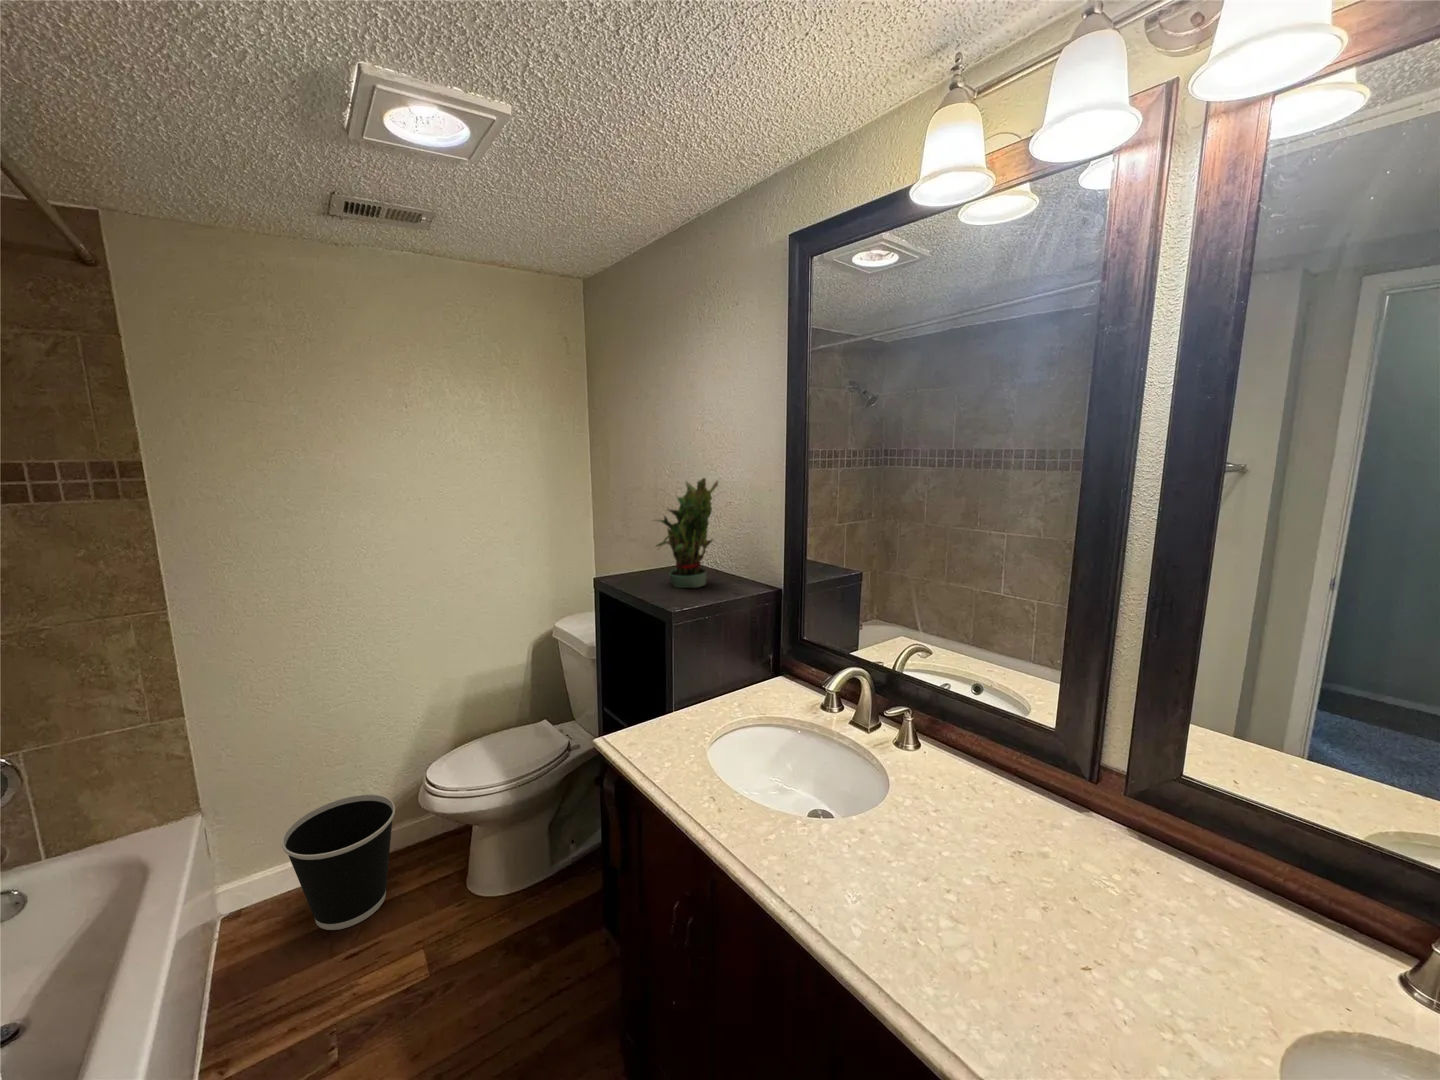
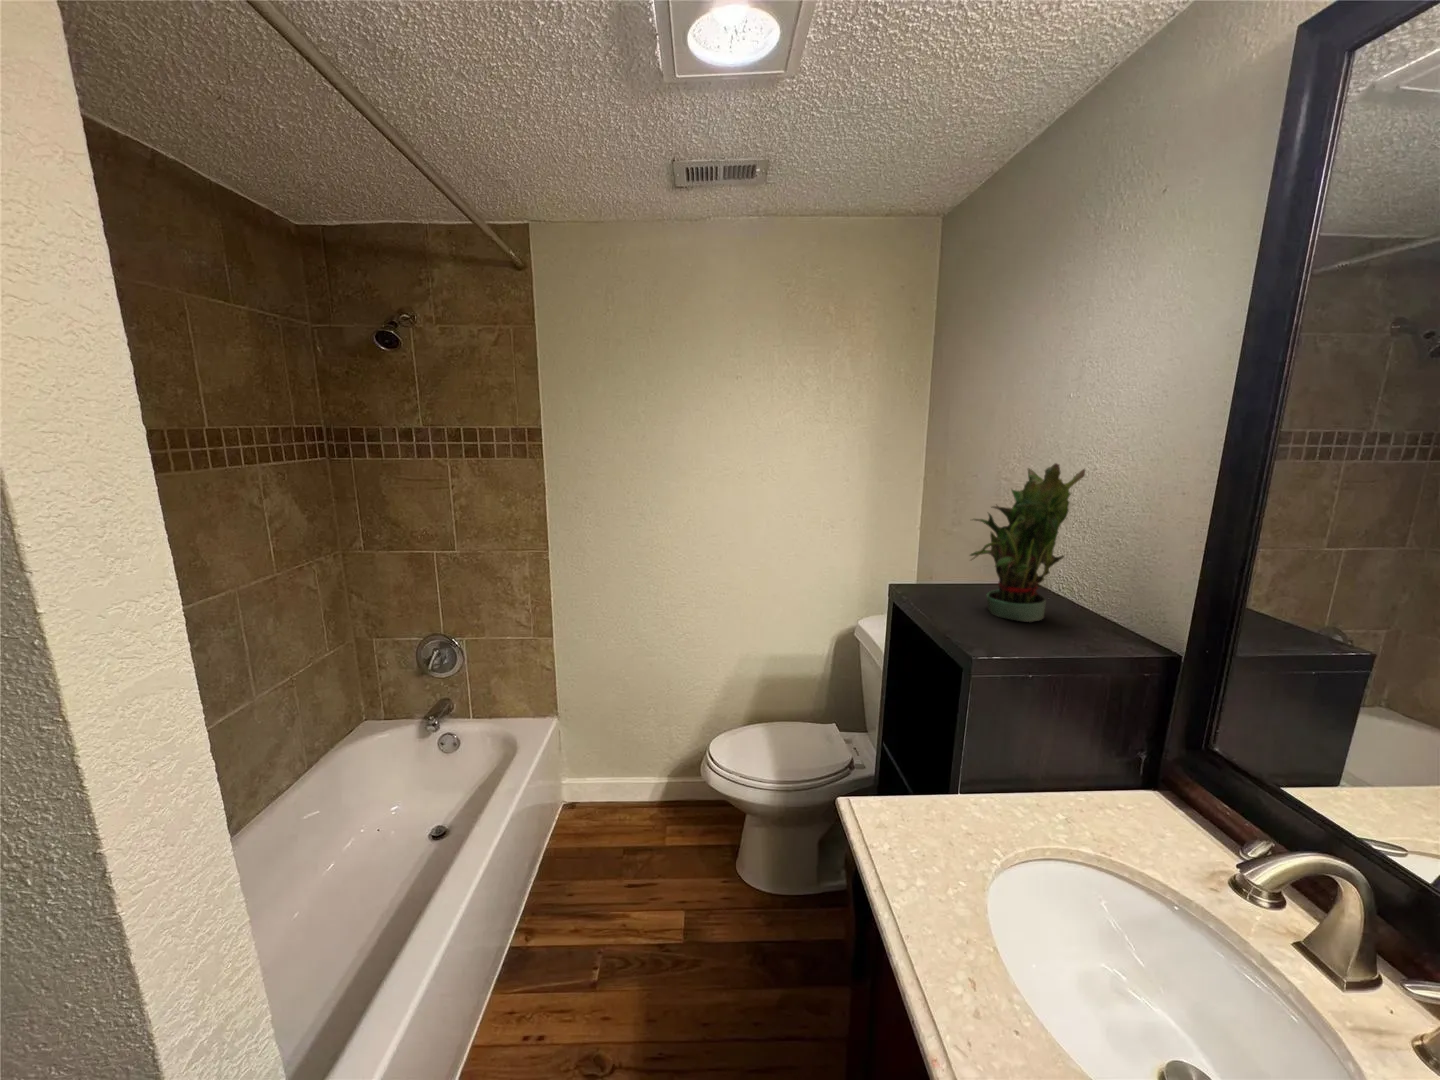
wastebasket: present [282,795,395,930] -> none [599,738,685,855]

